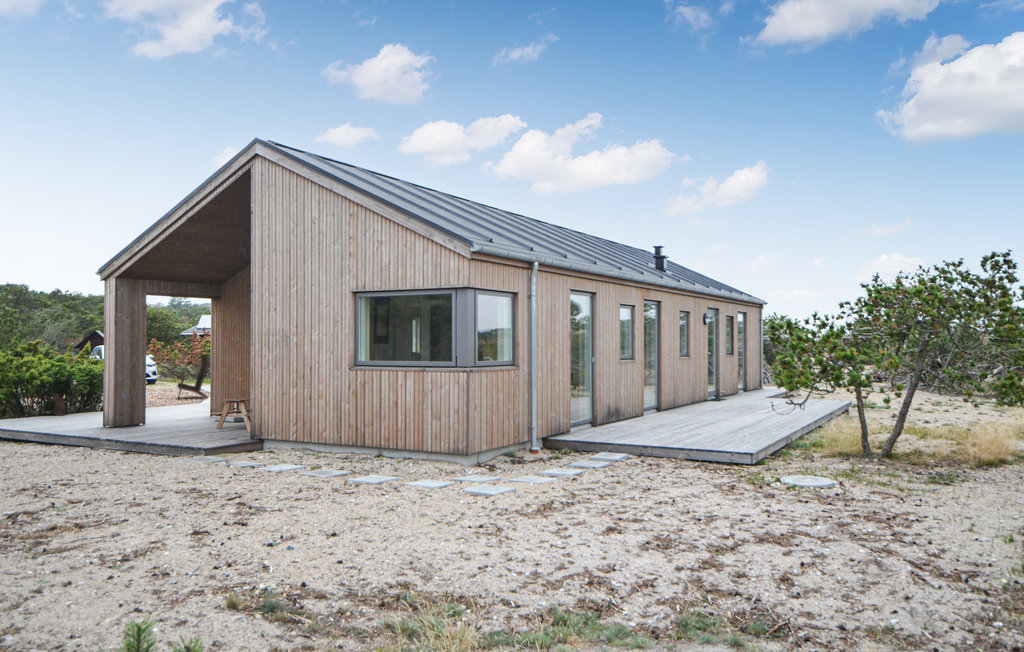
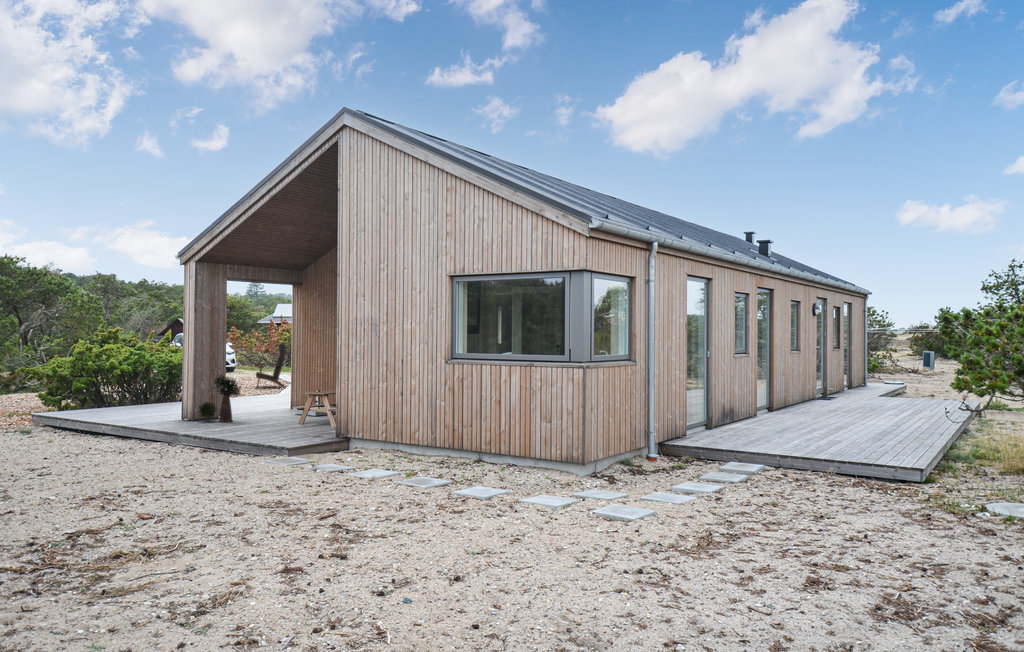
potted plant: present [43,378,73,415] -> present [198,375,241,422]

